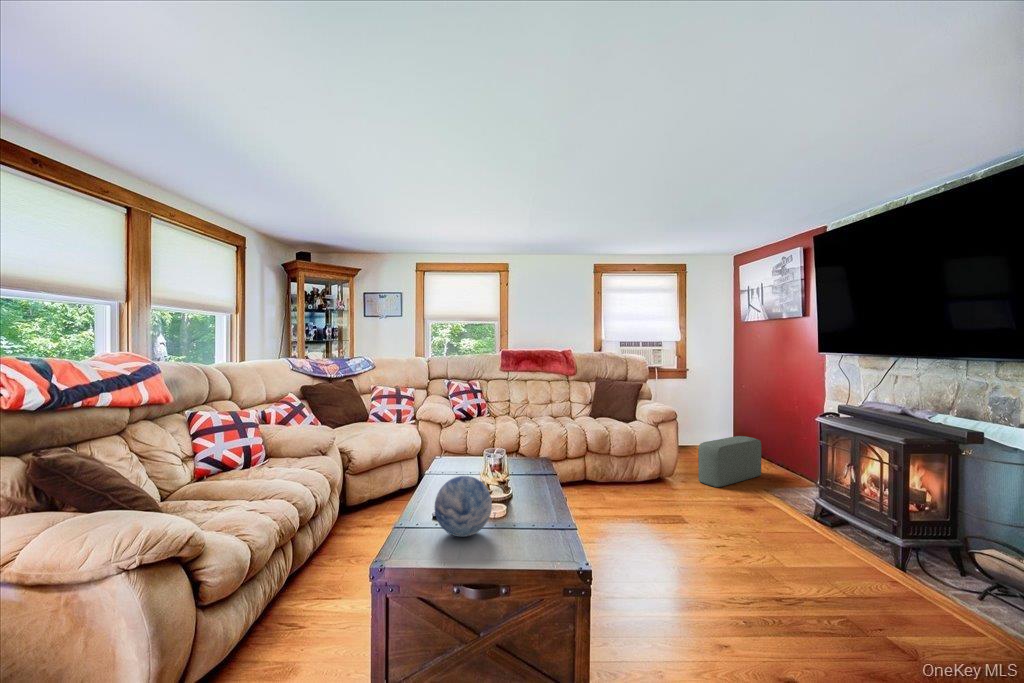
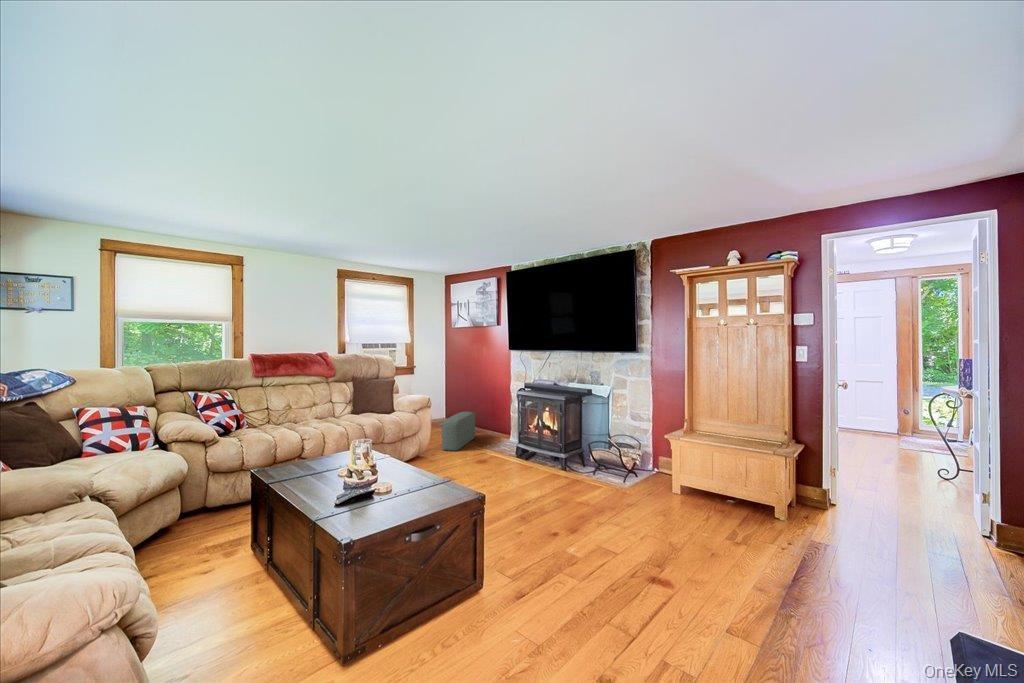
decorative orb: present [435,476,492,537] -> none [372,462,418,509]

